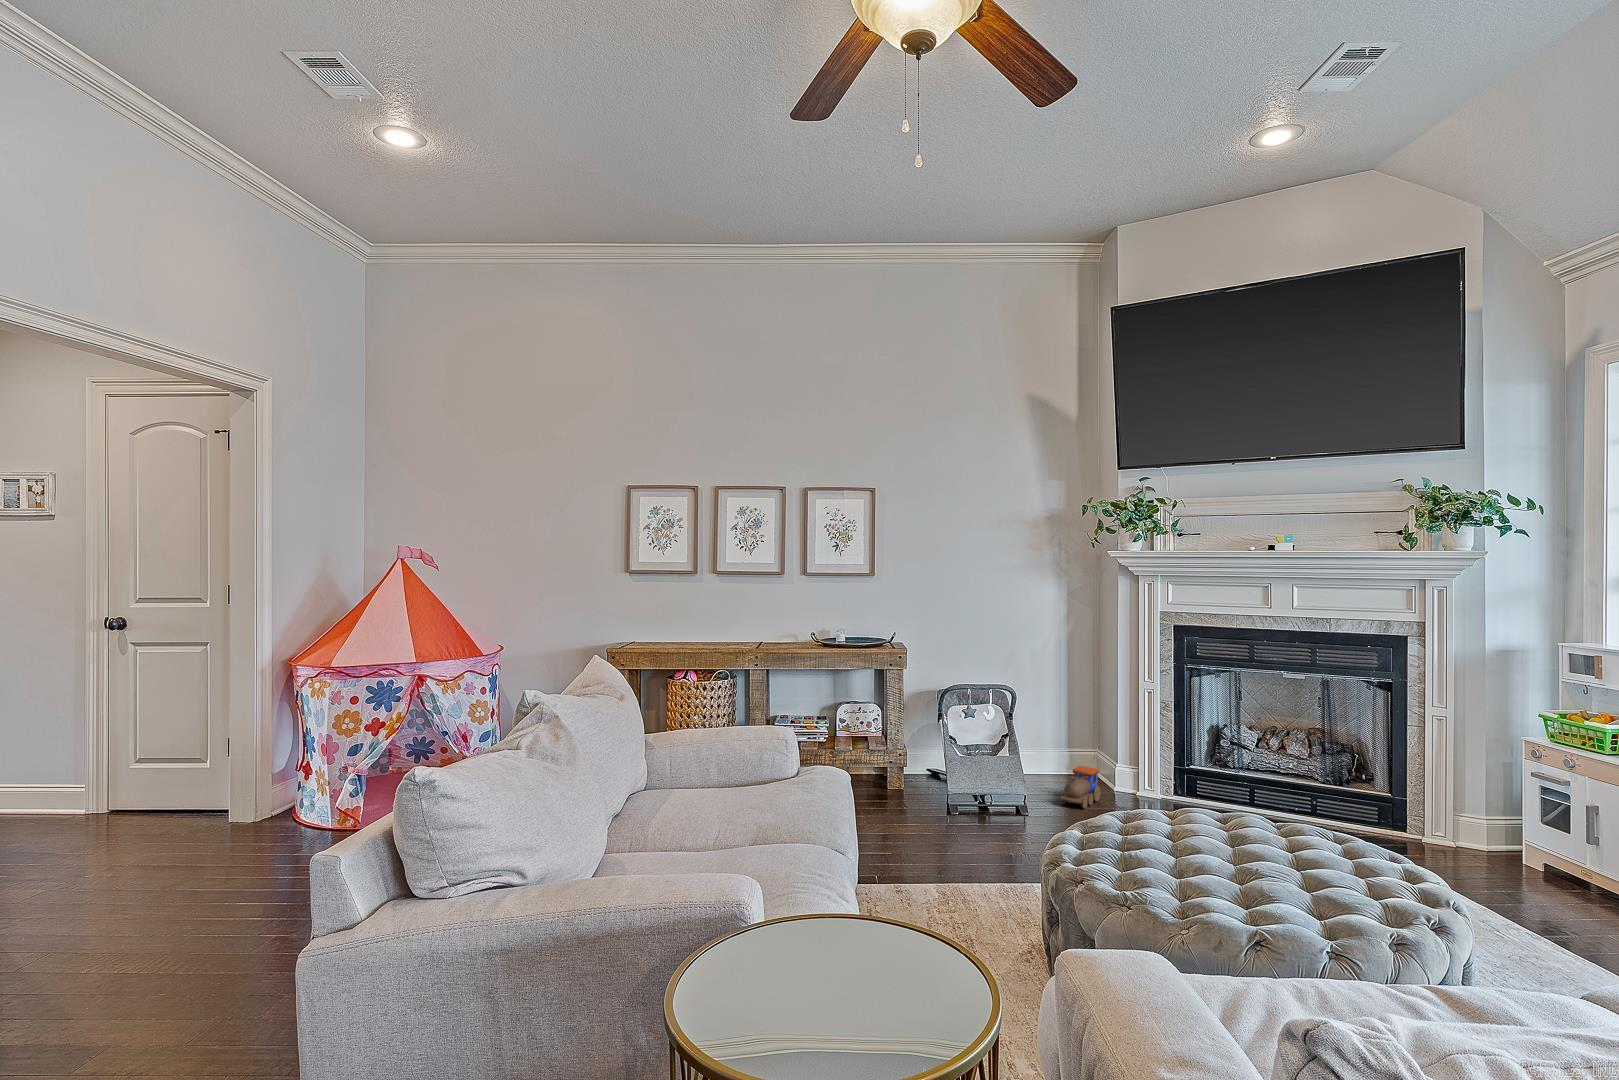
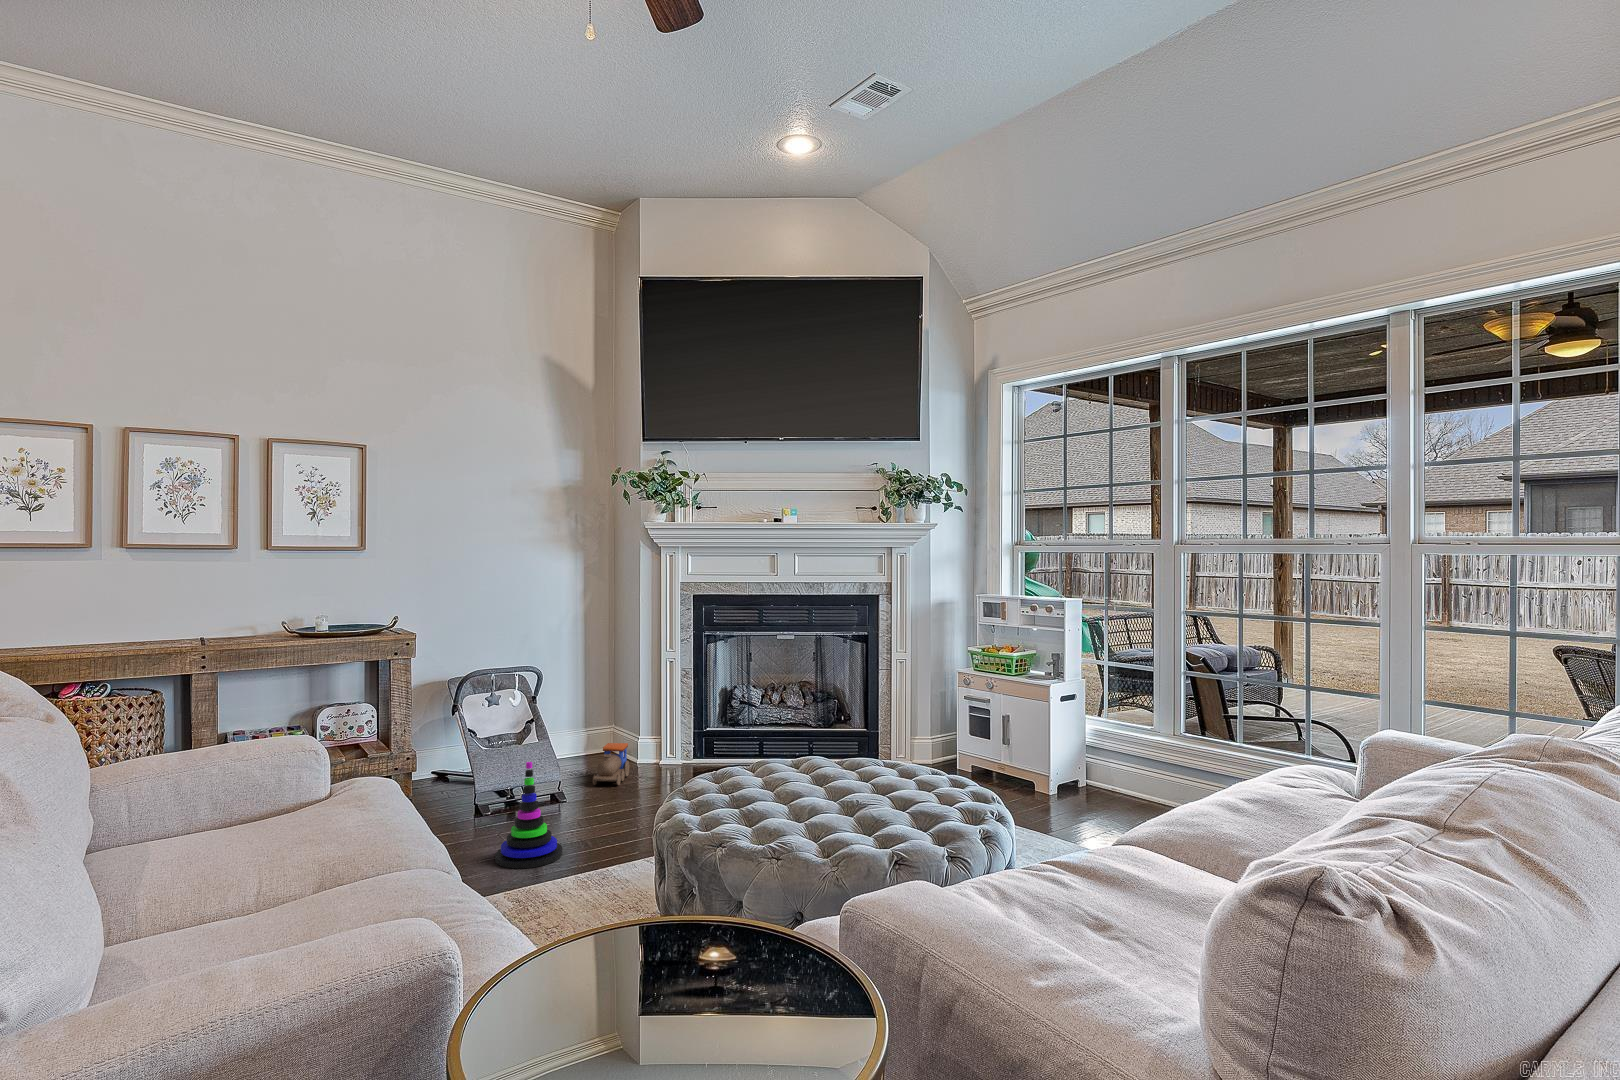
stacking toy: none [945,772,1004,868] -> present [495,762,563,868]

